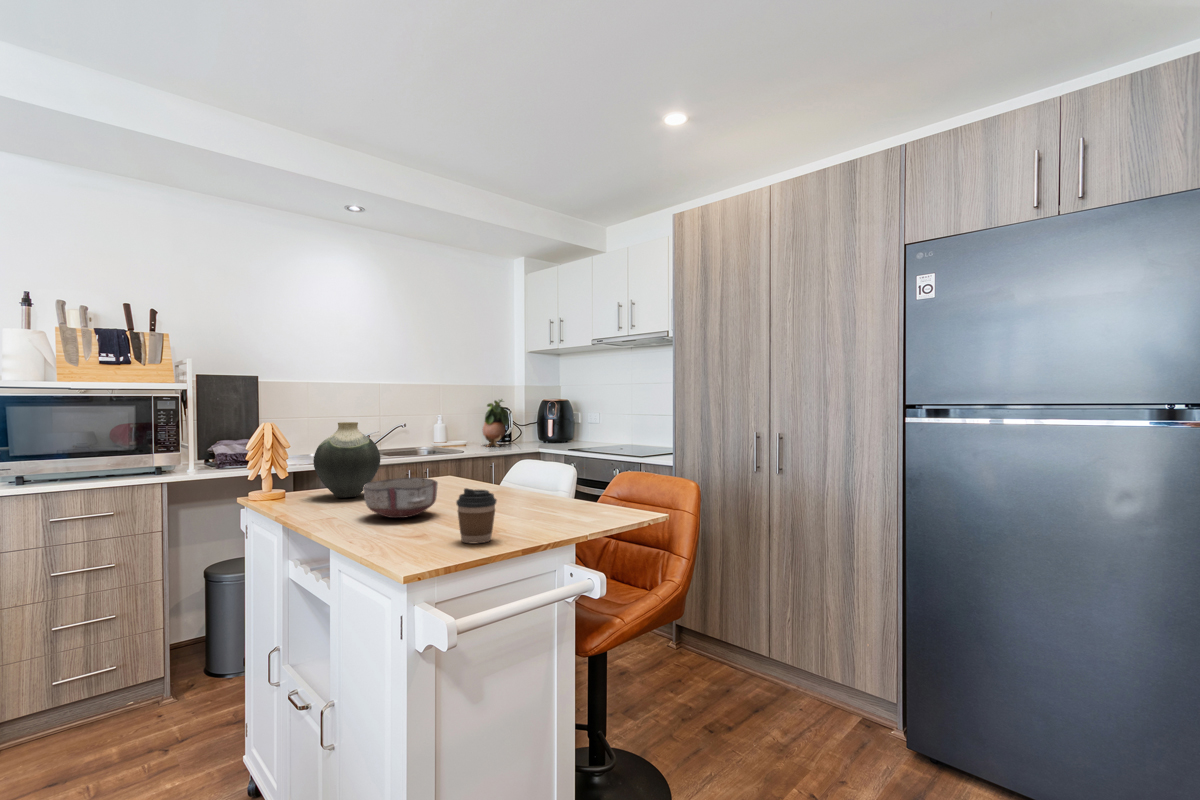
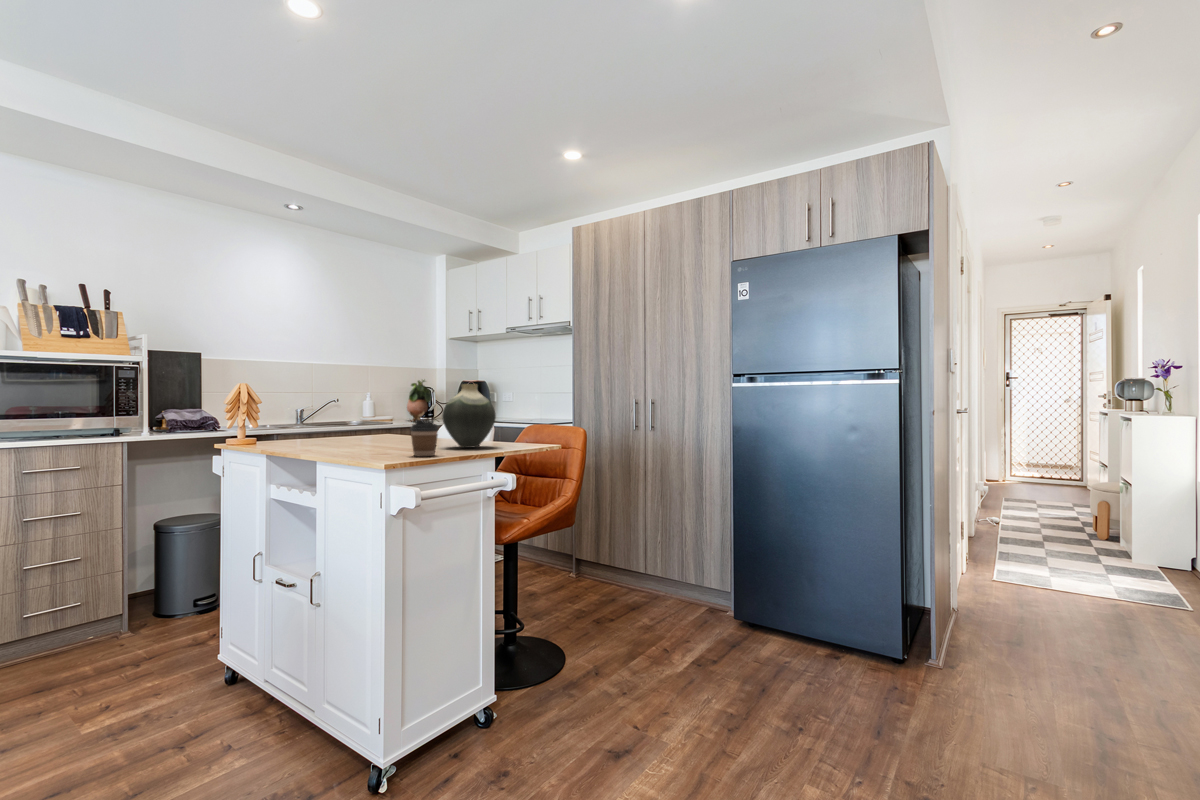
vase: present [313,422,380,498] -> present [442,384,496,448]
ceramic bowl: present [363,478,438,518] -> none [333,422,389,449]

